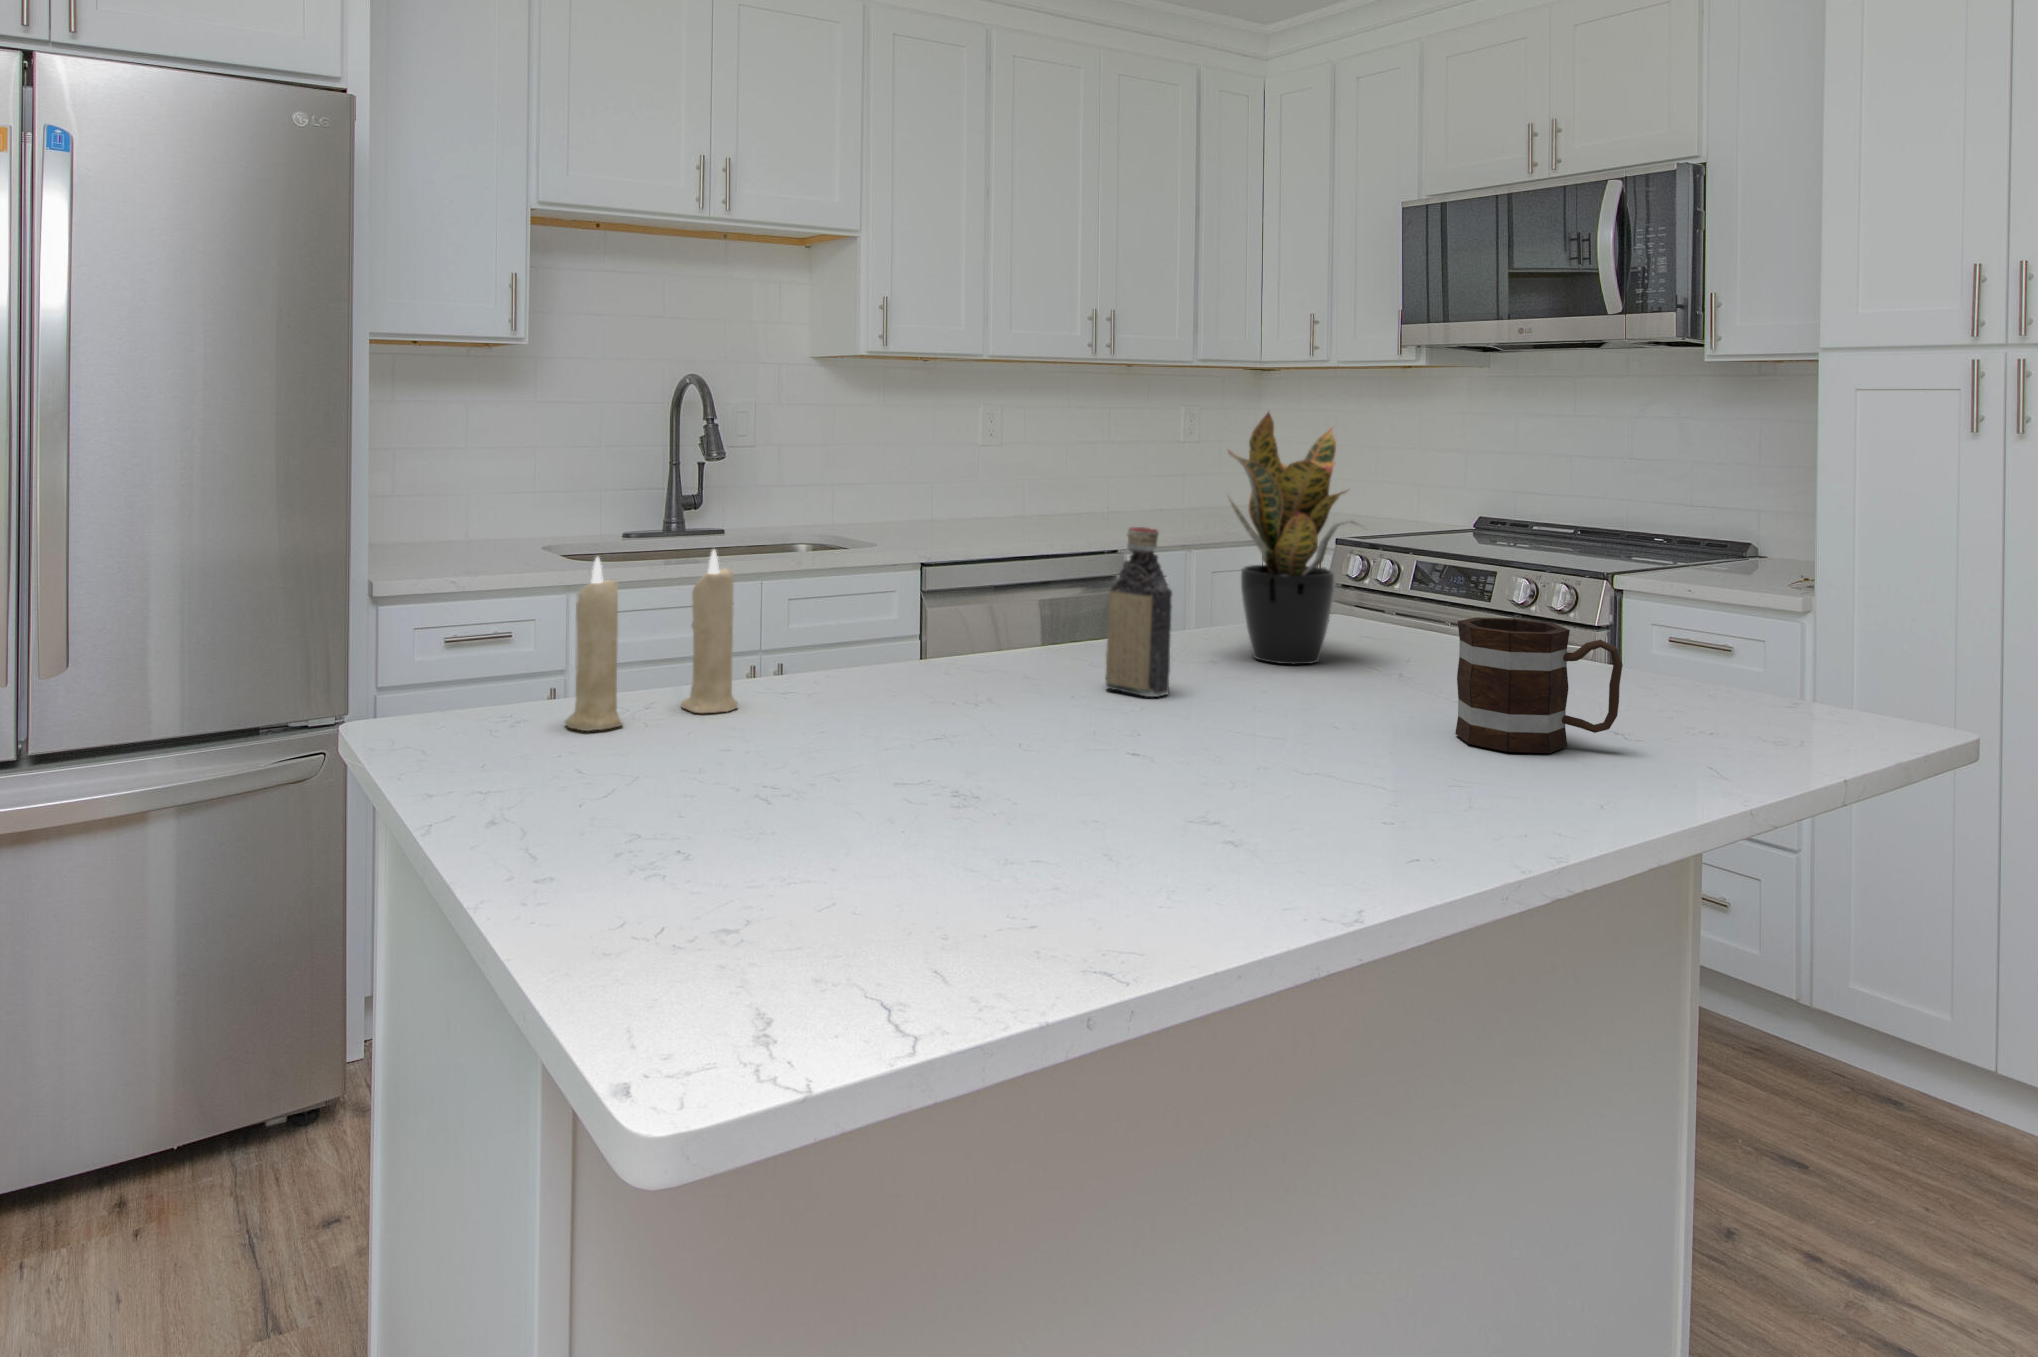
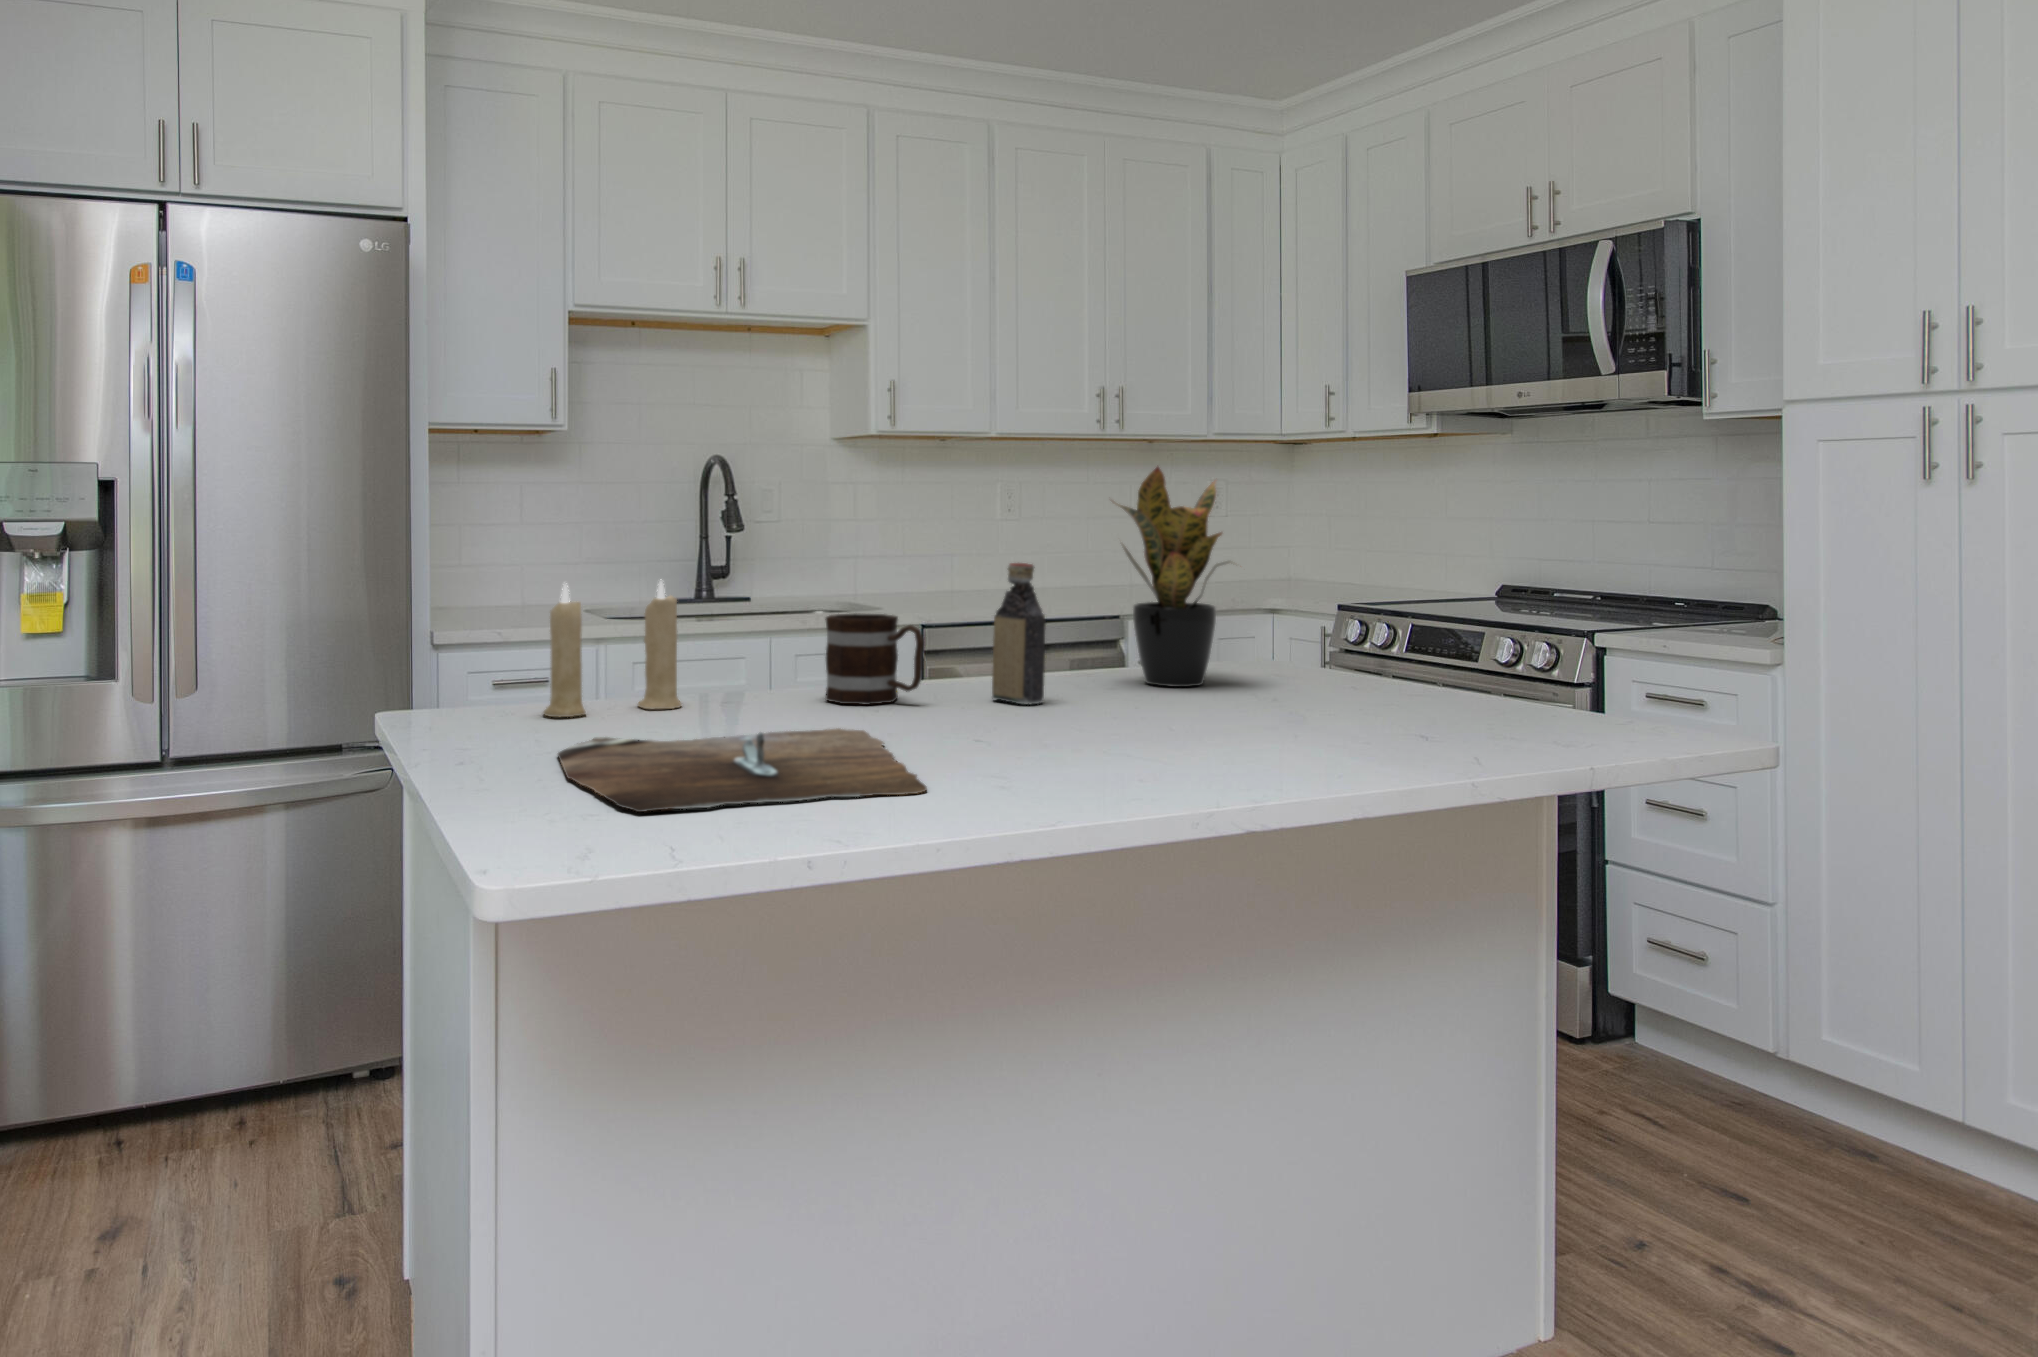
mug: present [1455,617,1623,753] -> present [825,613,924,705]
cutting board: none [620,745,1158,932] -> present [558,729,927,812]

